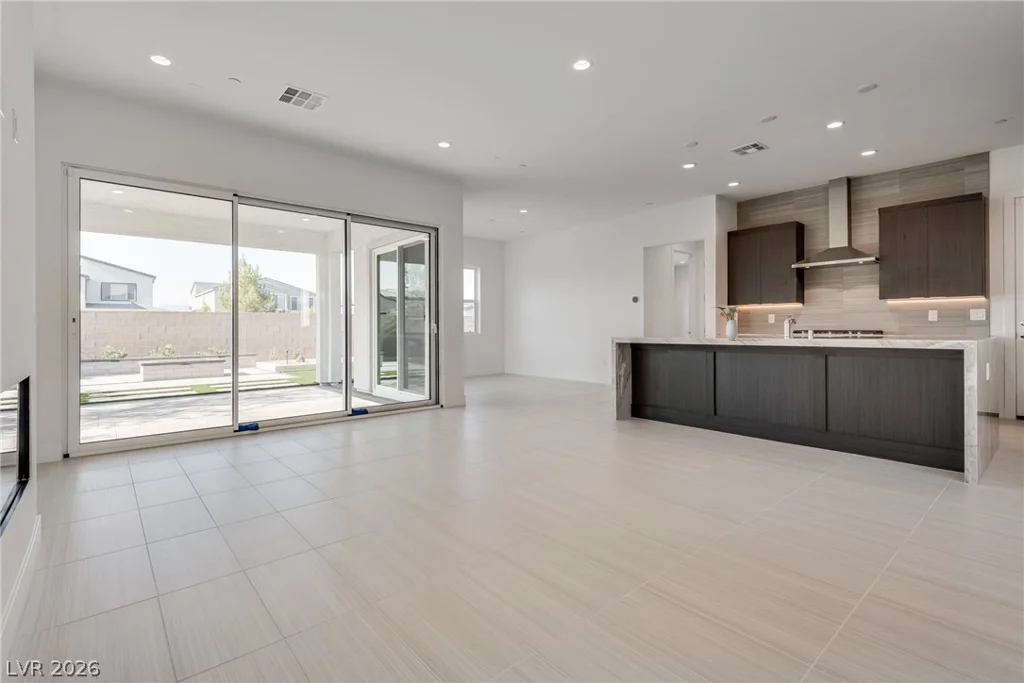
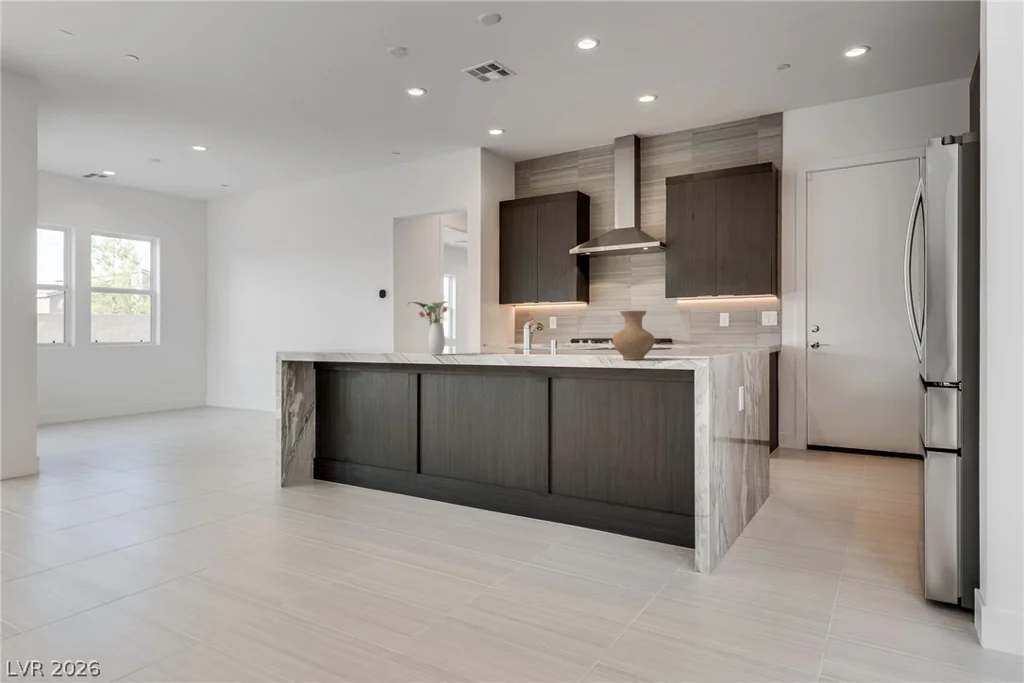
vase: none [880,311,916,343] -> present [613,311,655,360]

